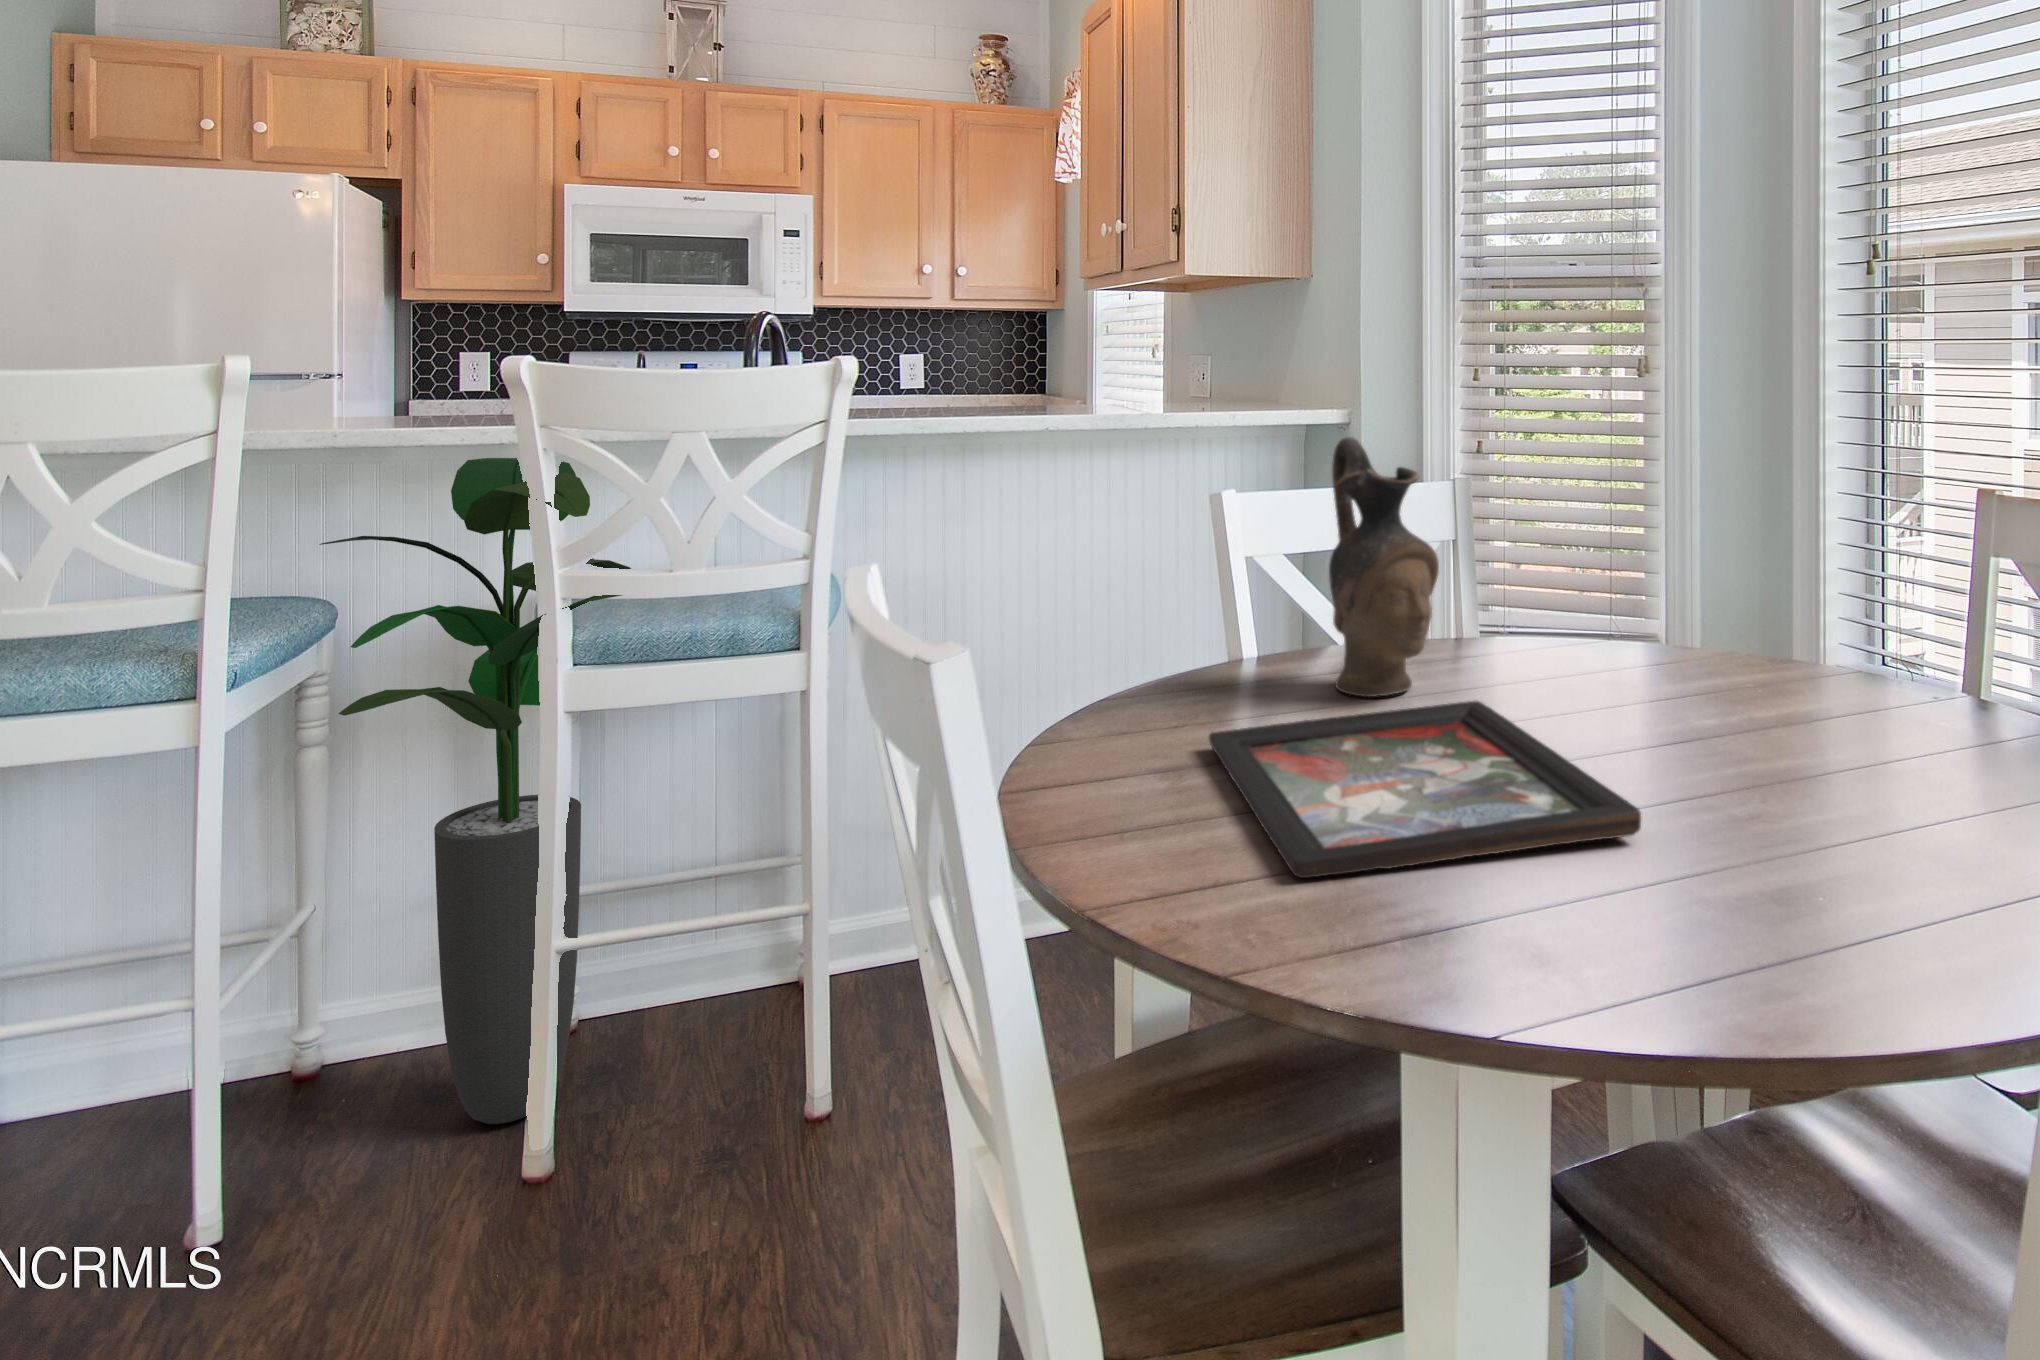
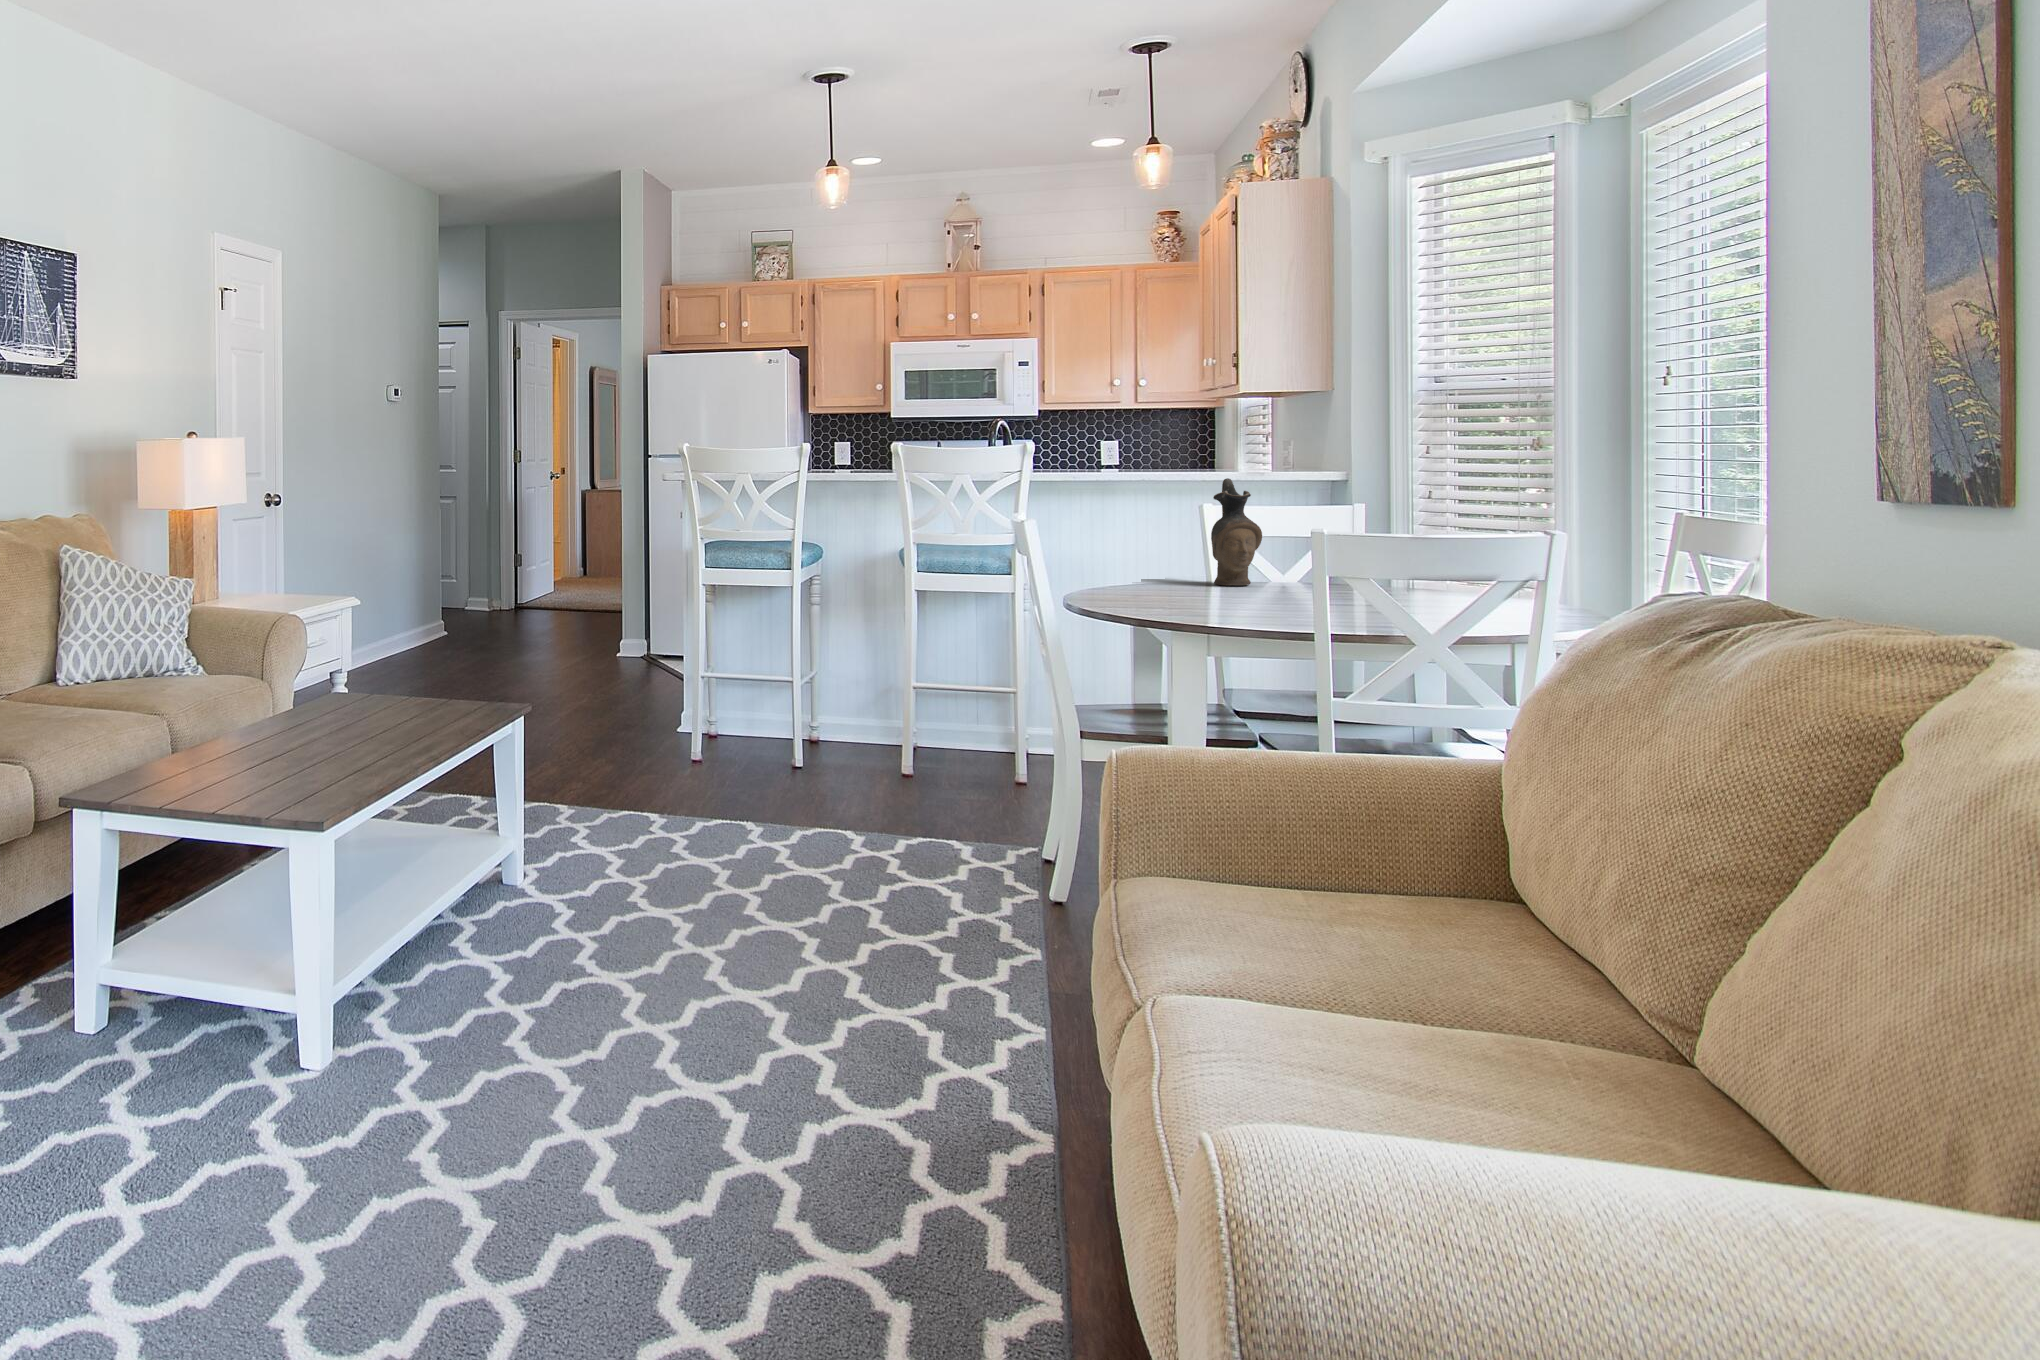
potted plant: present [319,458,631,1124] -> none [824,489,943,757]
decorative tray: present [1209,701,1641,878] -> none [1125,581,1256,603]

